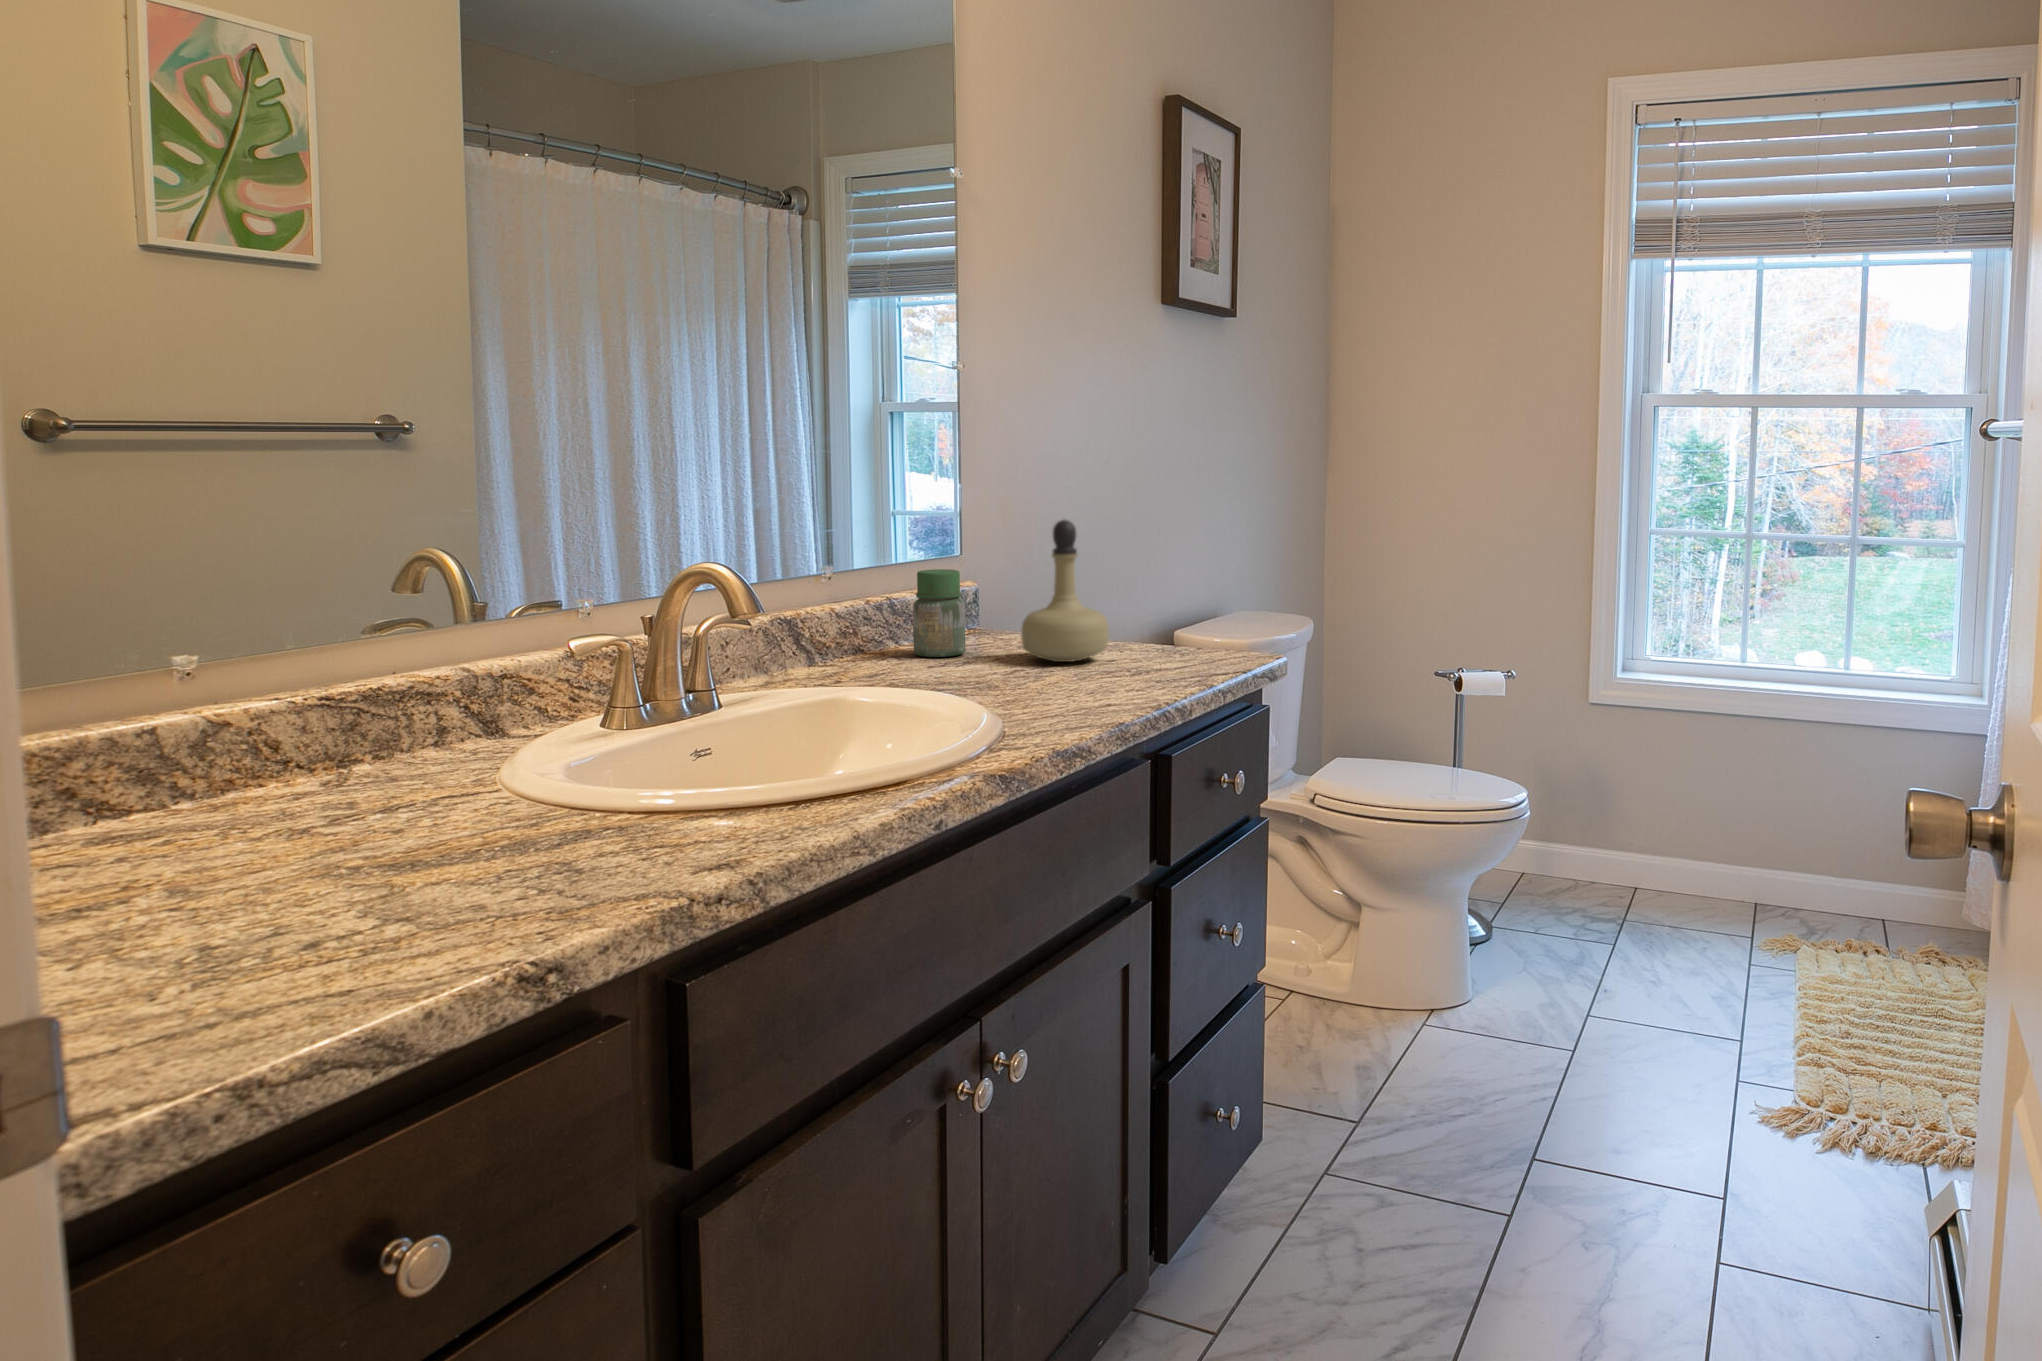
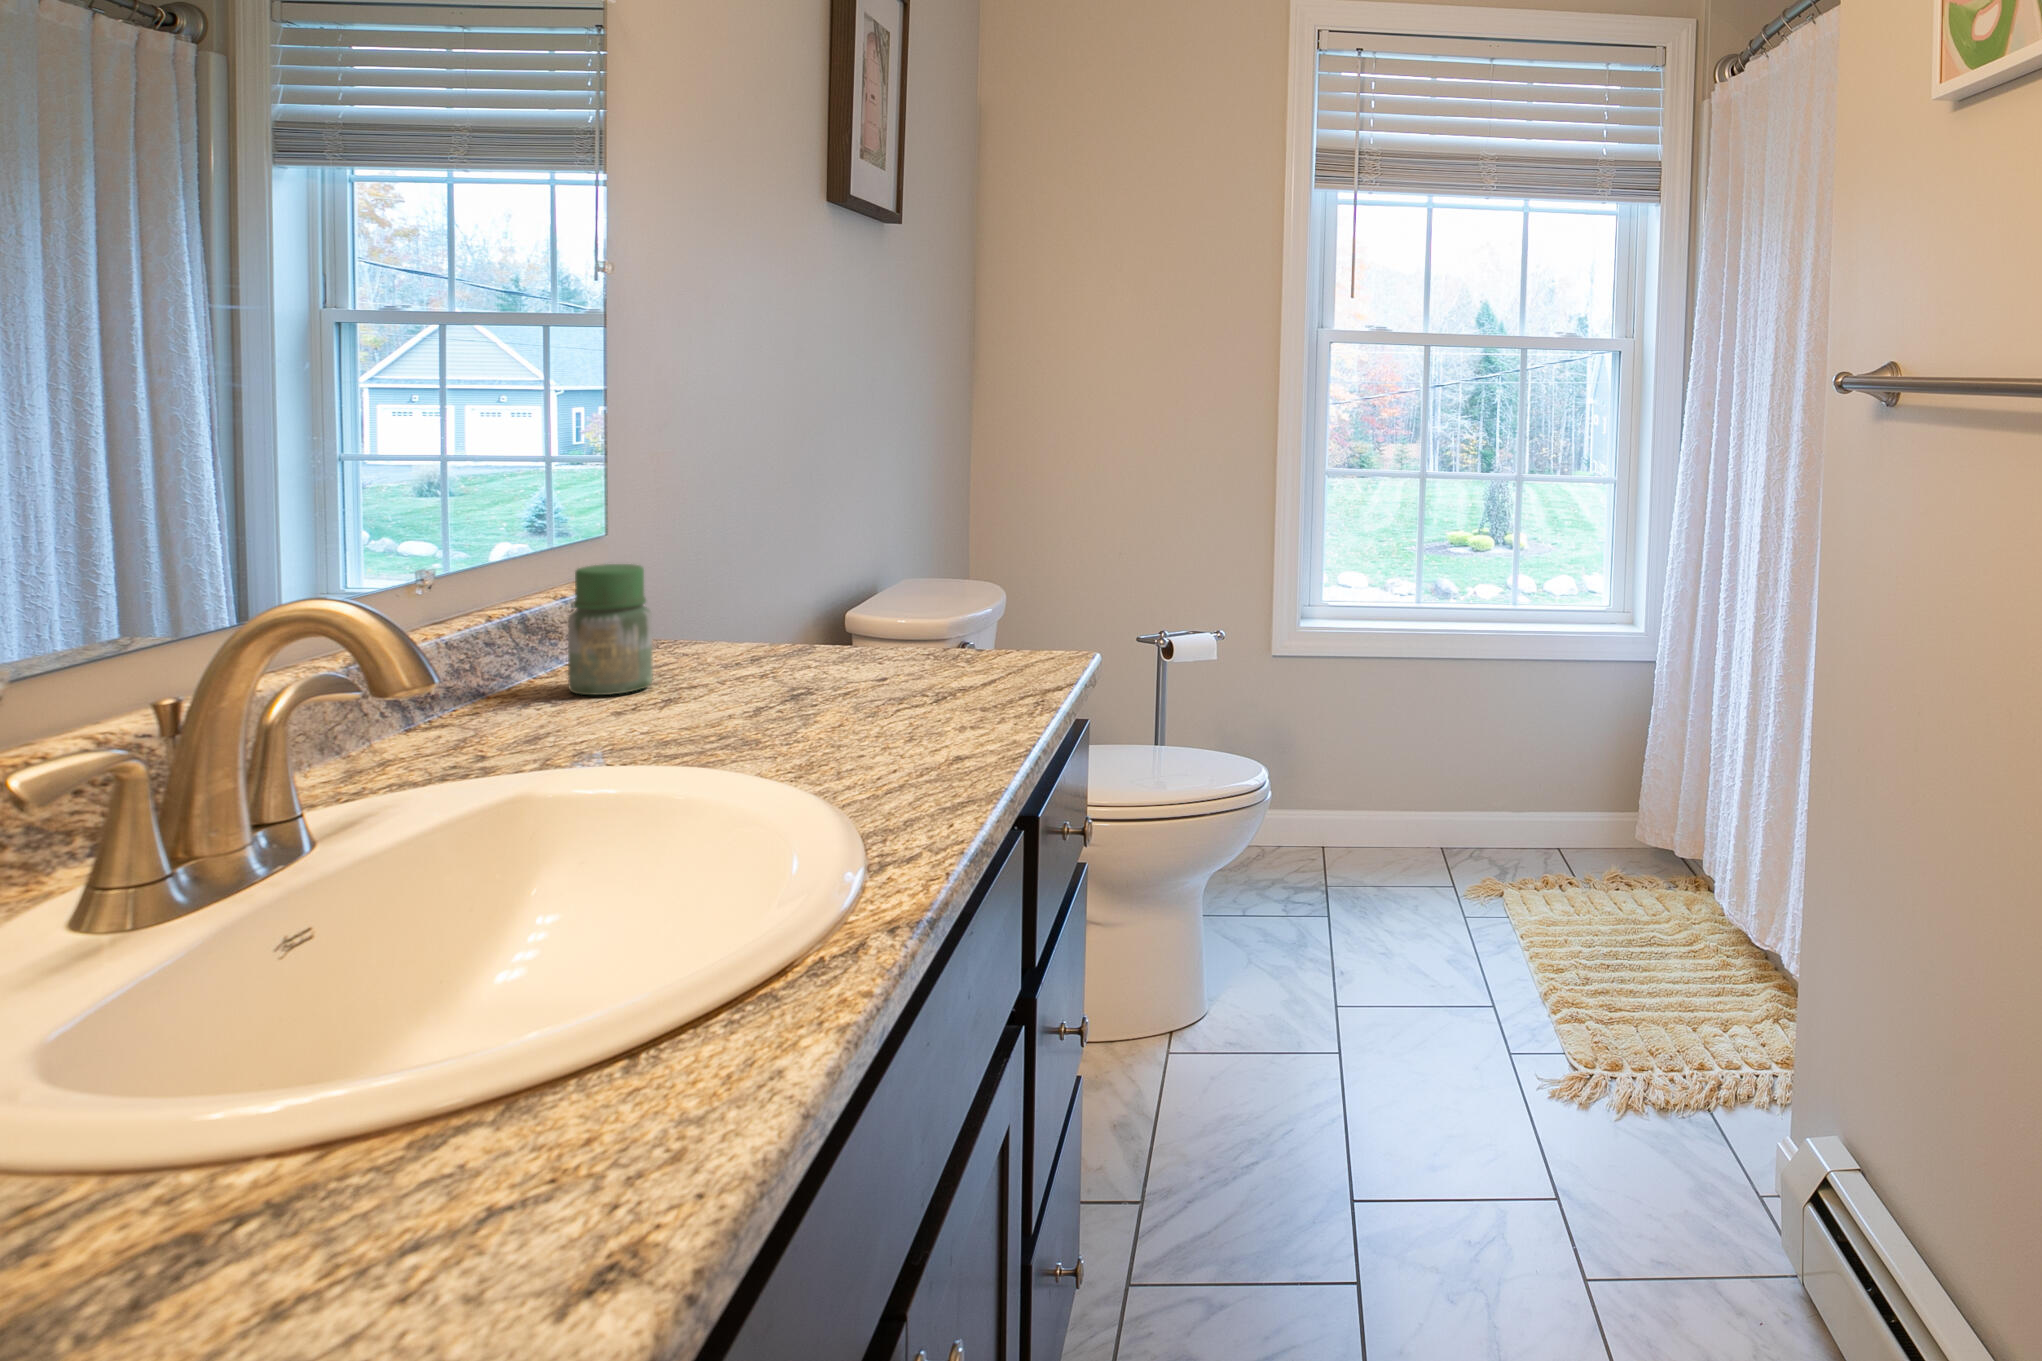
perfume bottle: present [1021,520,1109,662] -> none [748,489,878,686]

